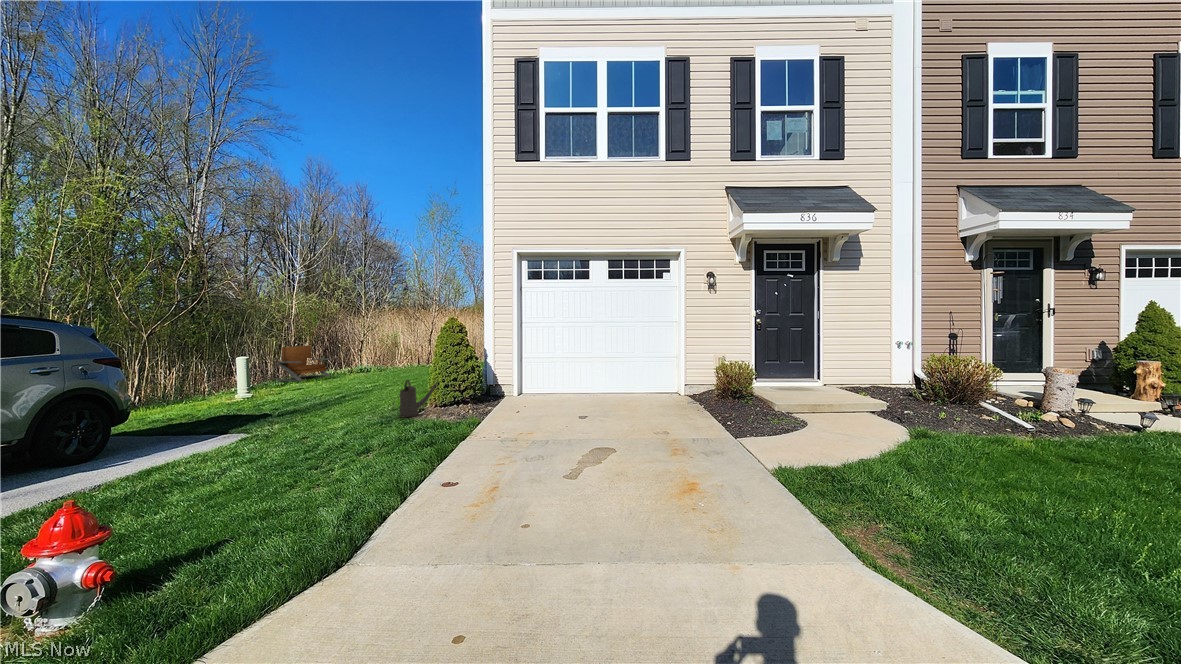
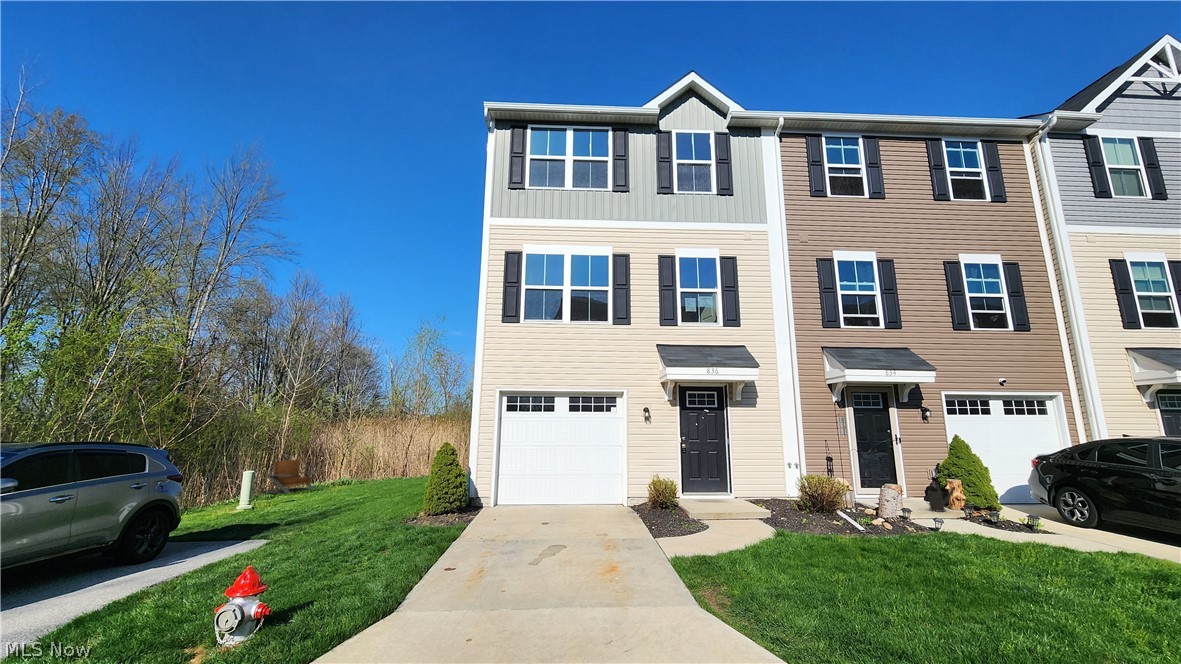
watering can: present [393,380,436,417] -> present [925,483,955,512]

